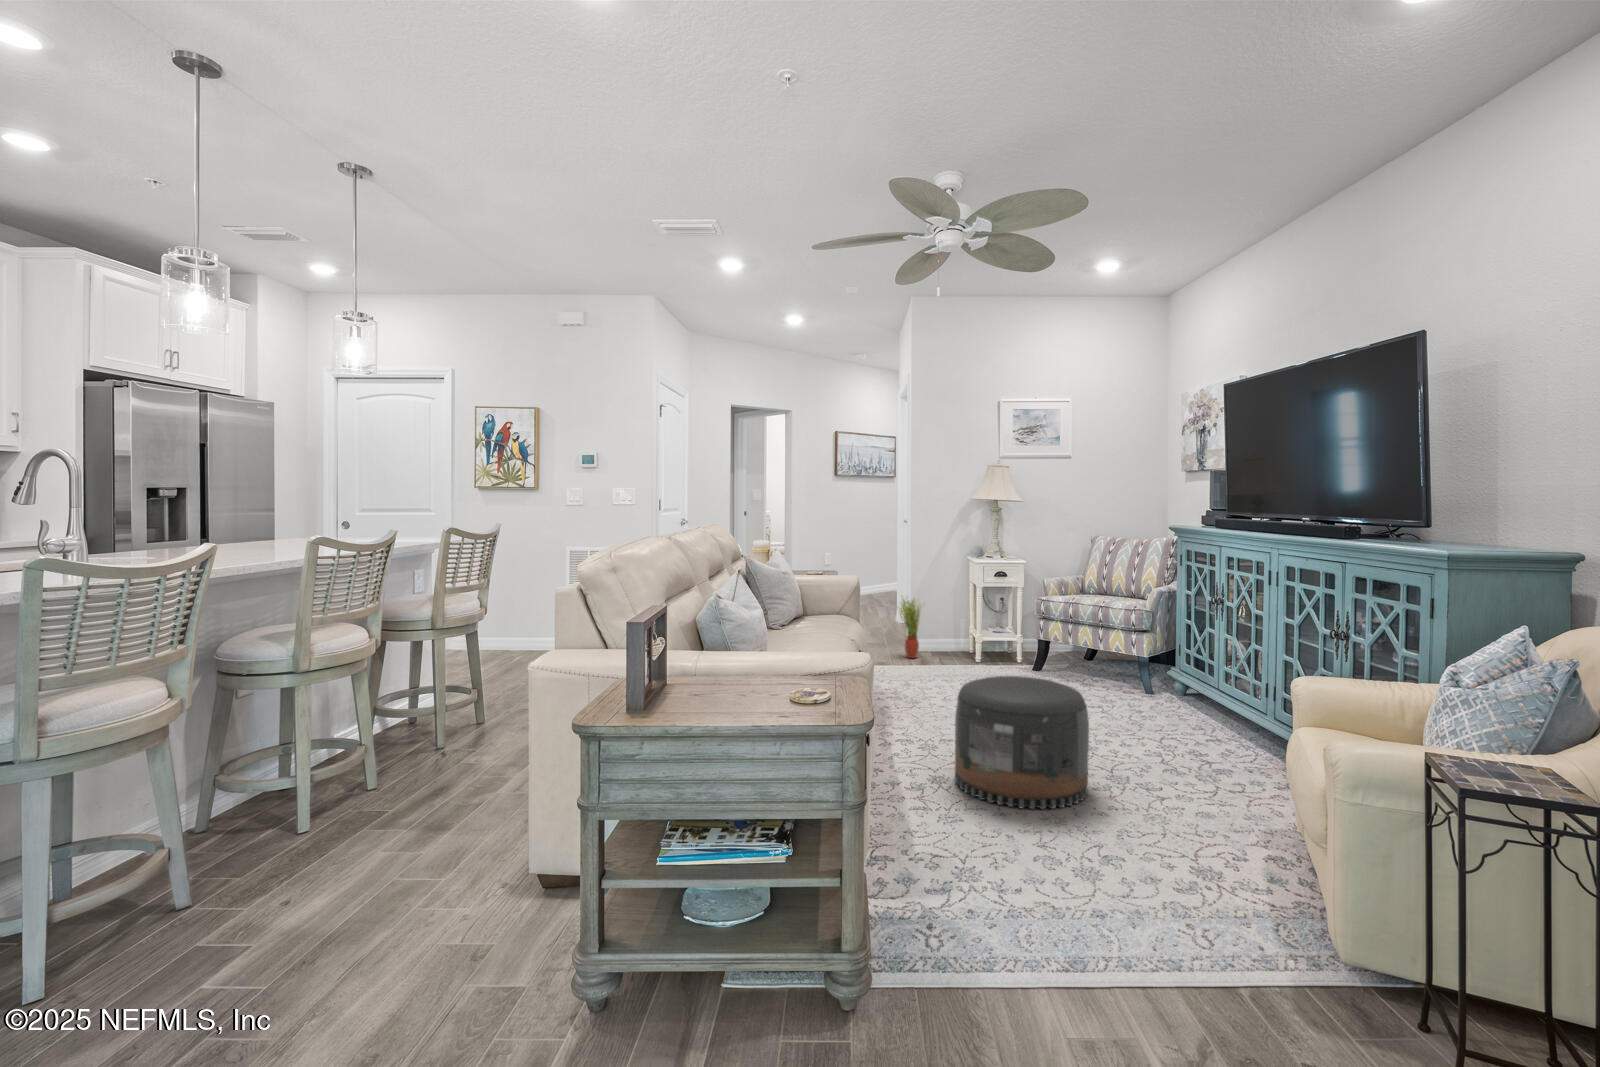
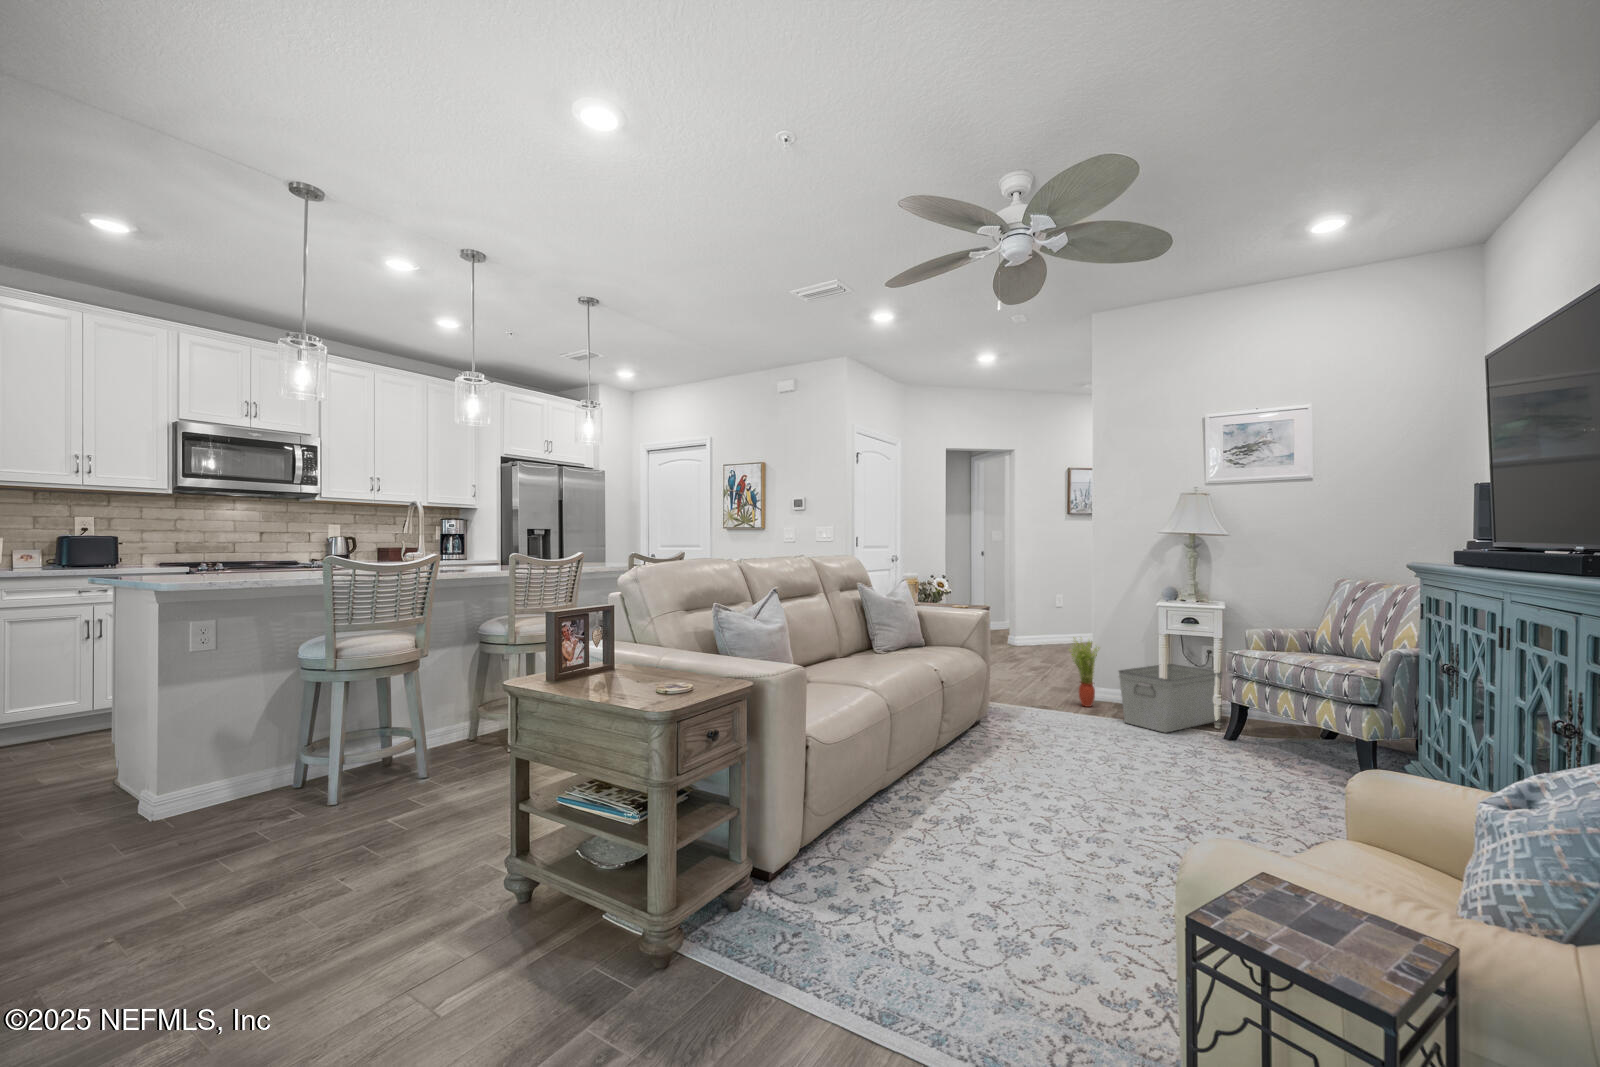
storage bin: none [950,613,1019,672] -> present [1119,664,1222,733]
pouf: present [955,676,1089,809] -> none [946,730,1108,906]

